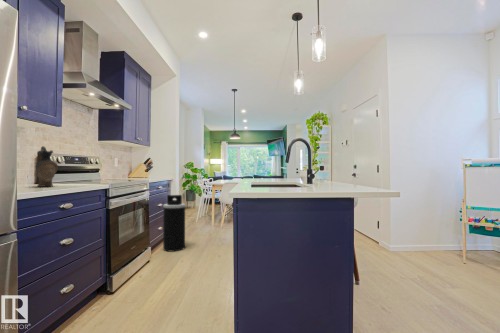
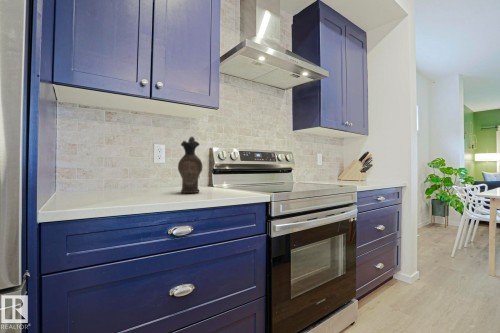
trash can: present [163,195,185,251] -> none [385,213,428,318]

